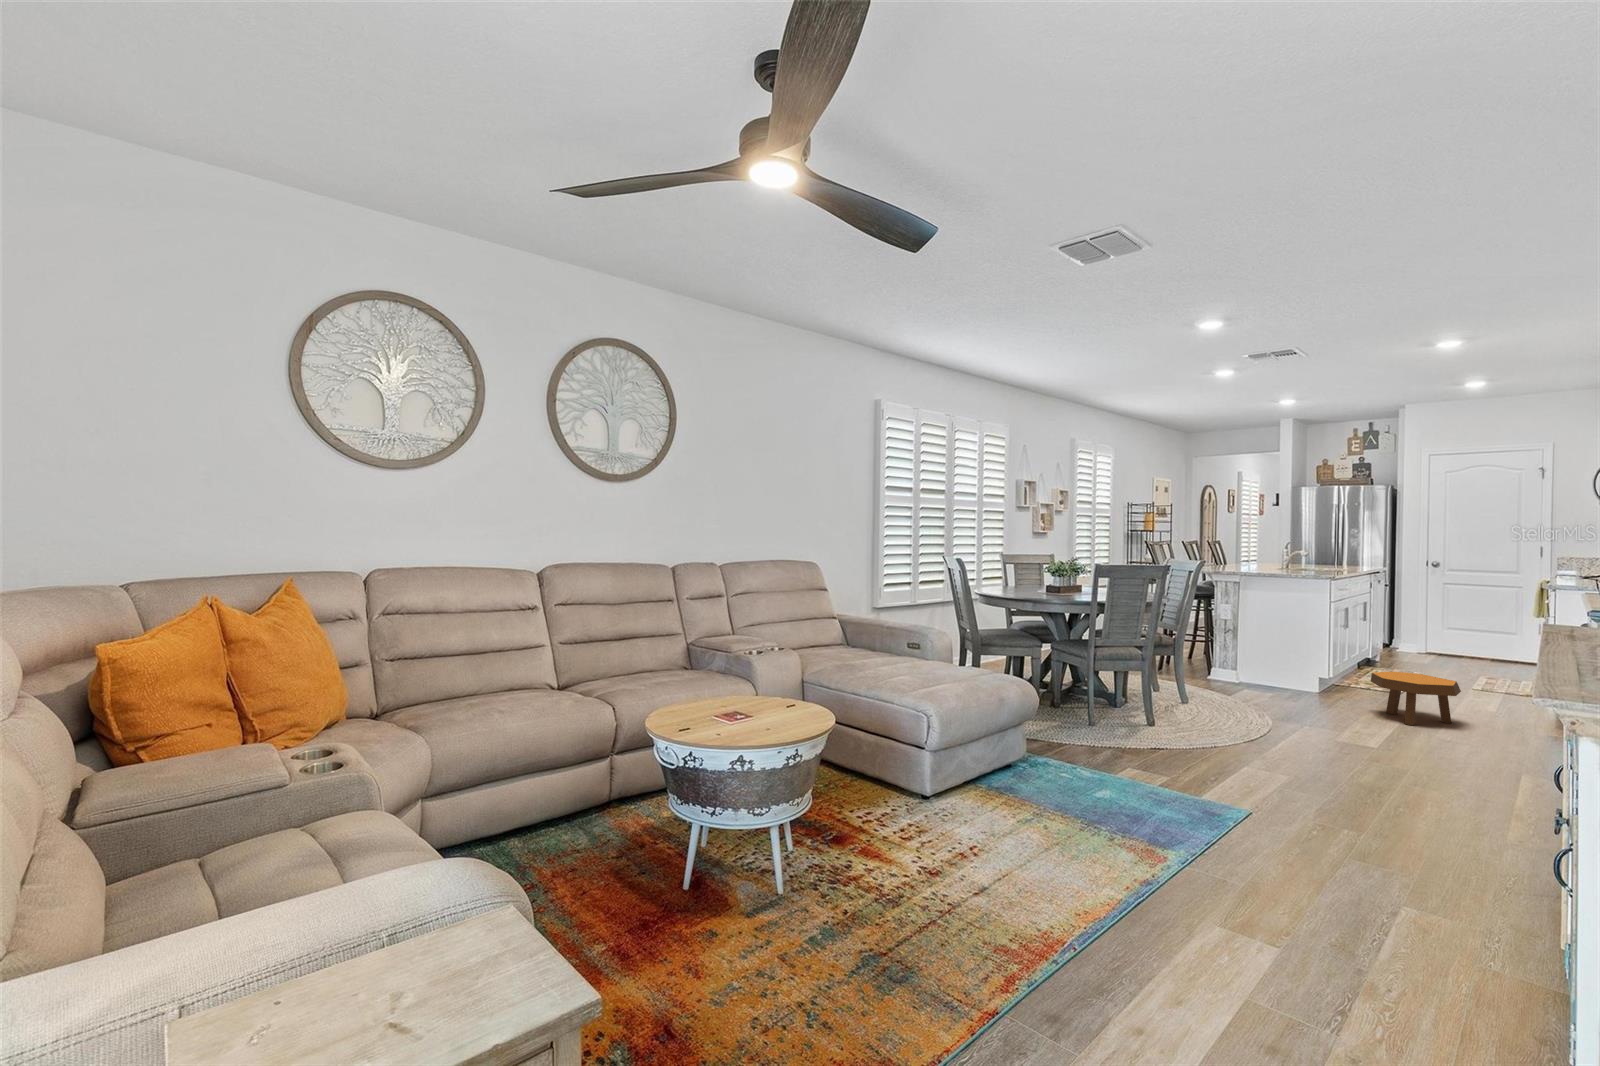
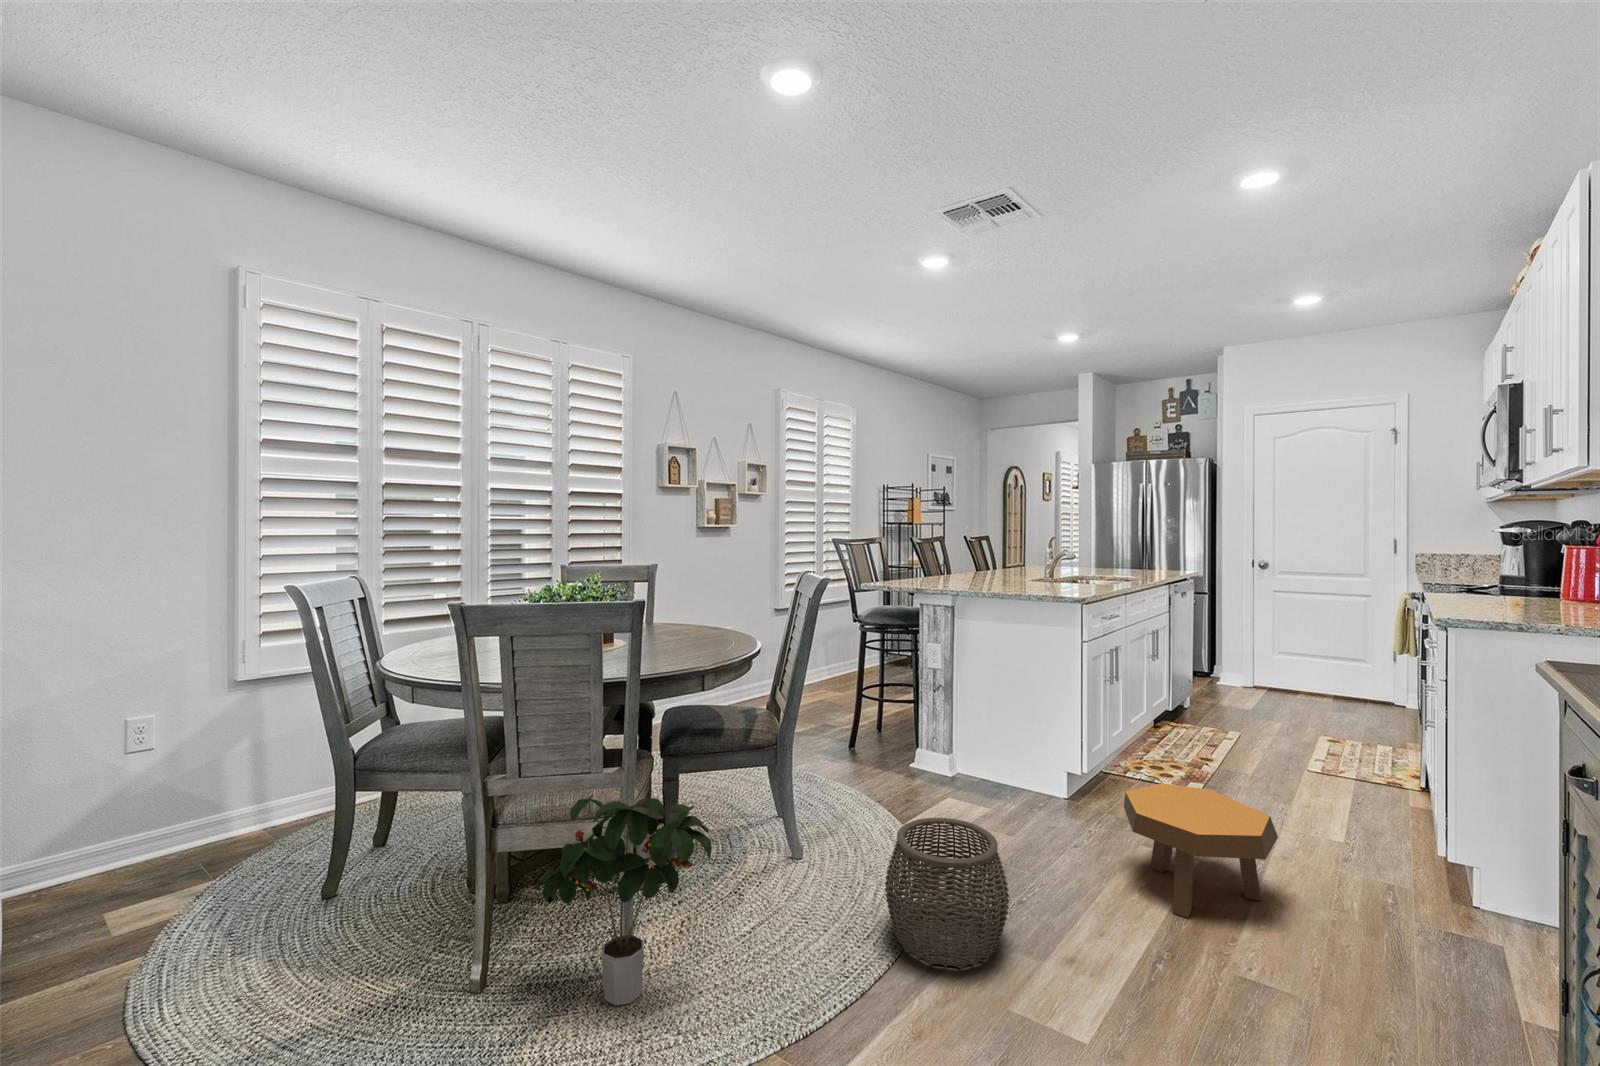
potted plant: none [1116,647,1203,732] -> present [536,795,712,1006]
woven basket: none [1260,673,1329,731] -> present [885,818,1009,968]

